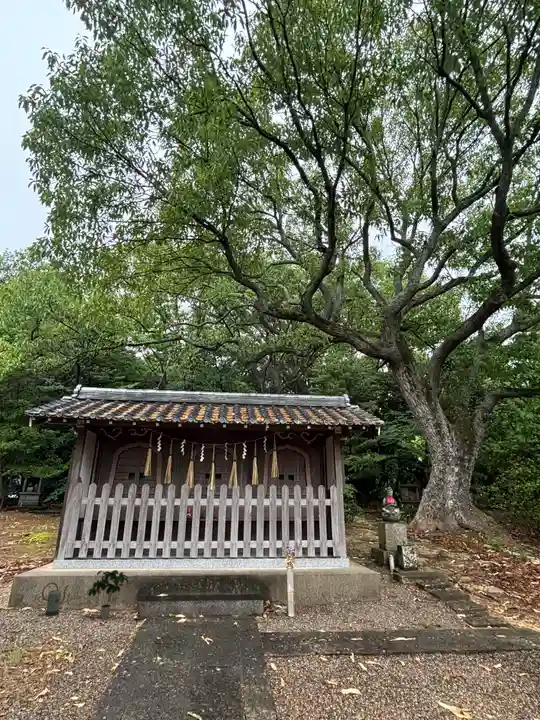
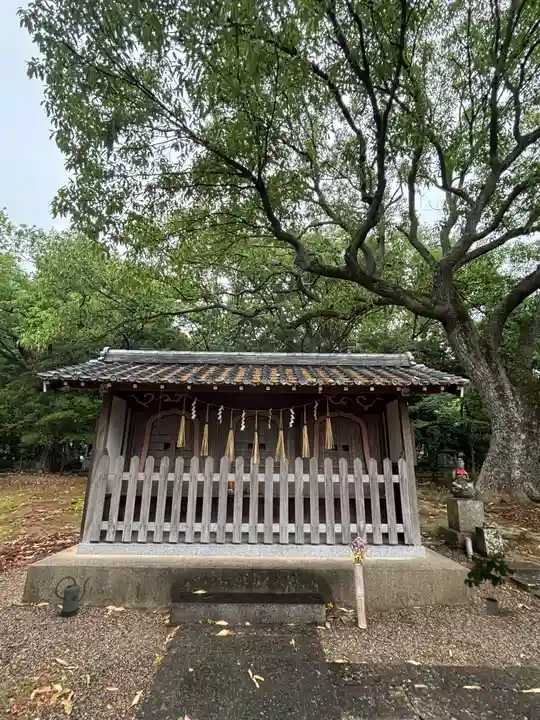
potted plant: present [87,570,128,619] -> present [464,557,514,616]

